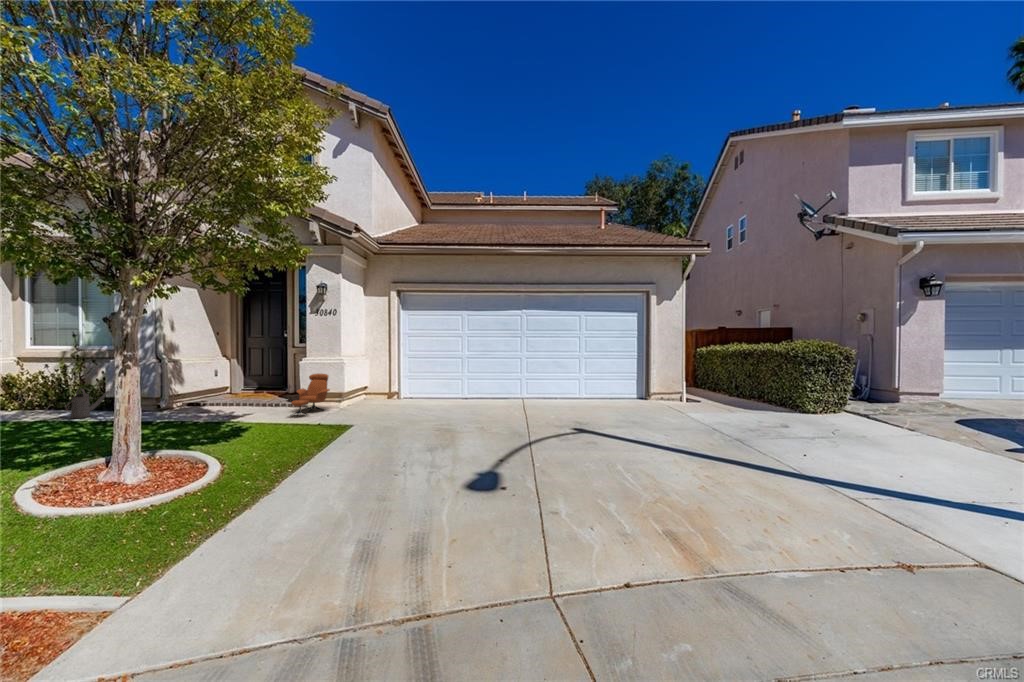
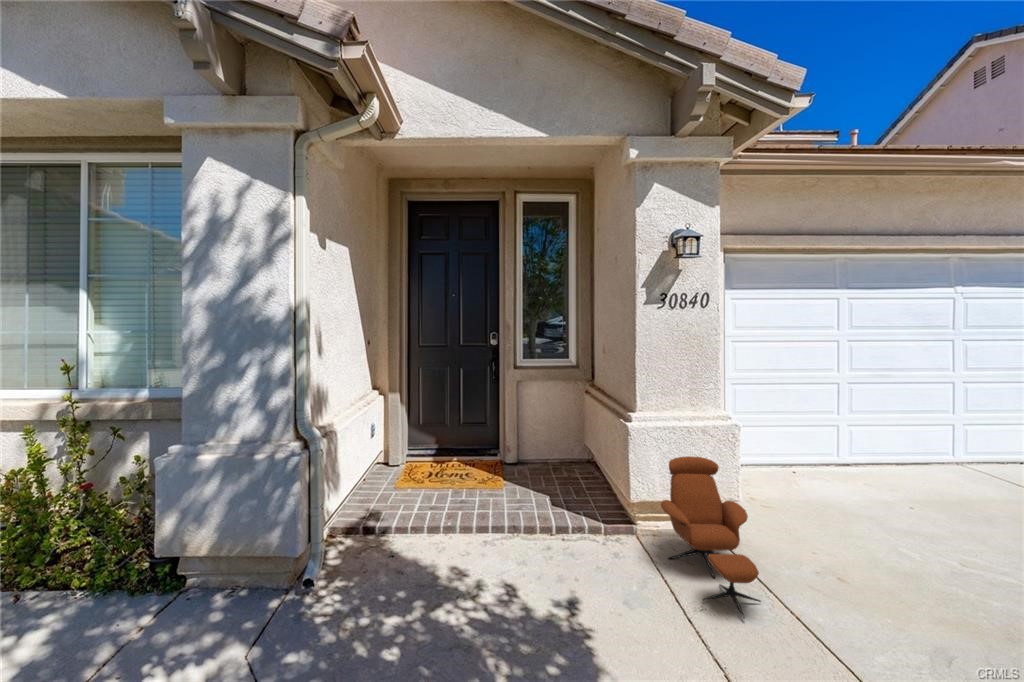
watering can: present [66,389,108,418] -> none [62,527,176,641]

